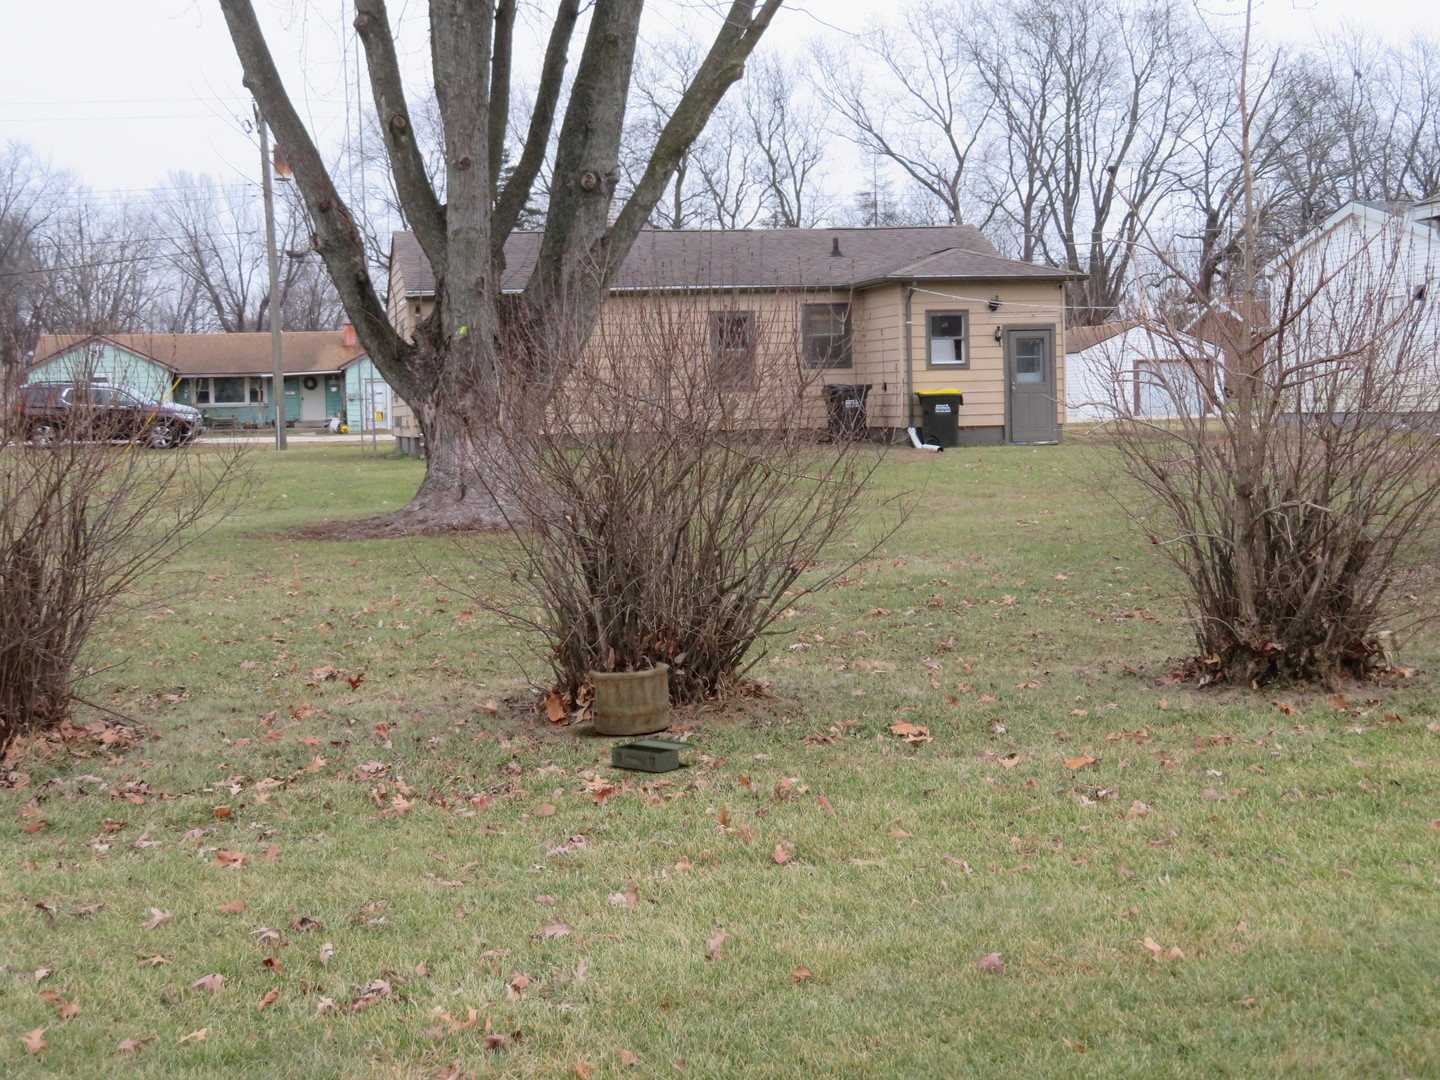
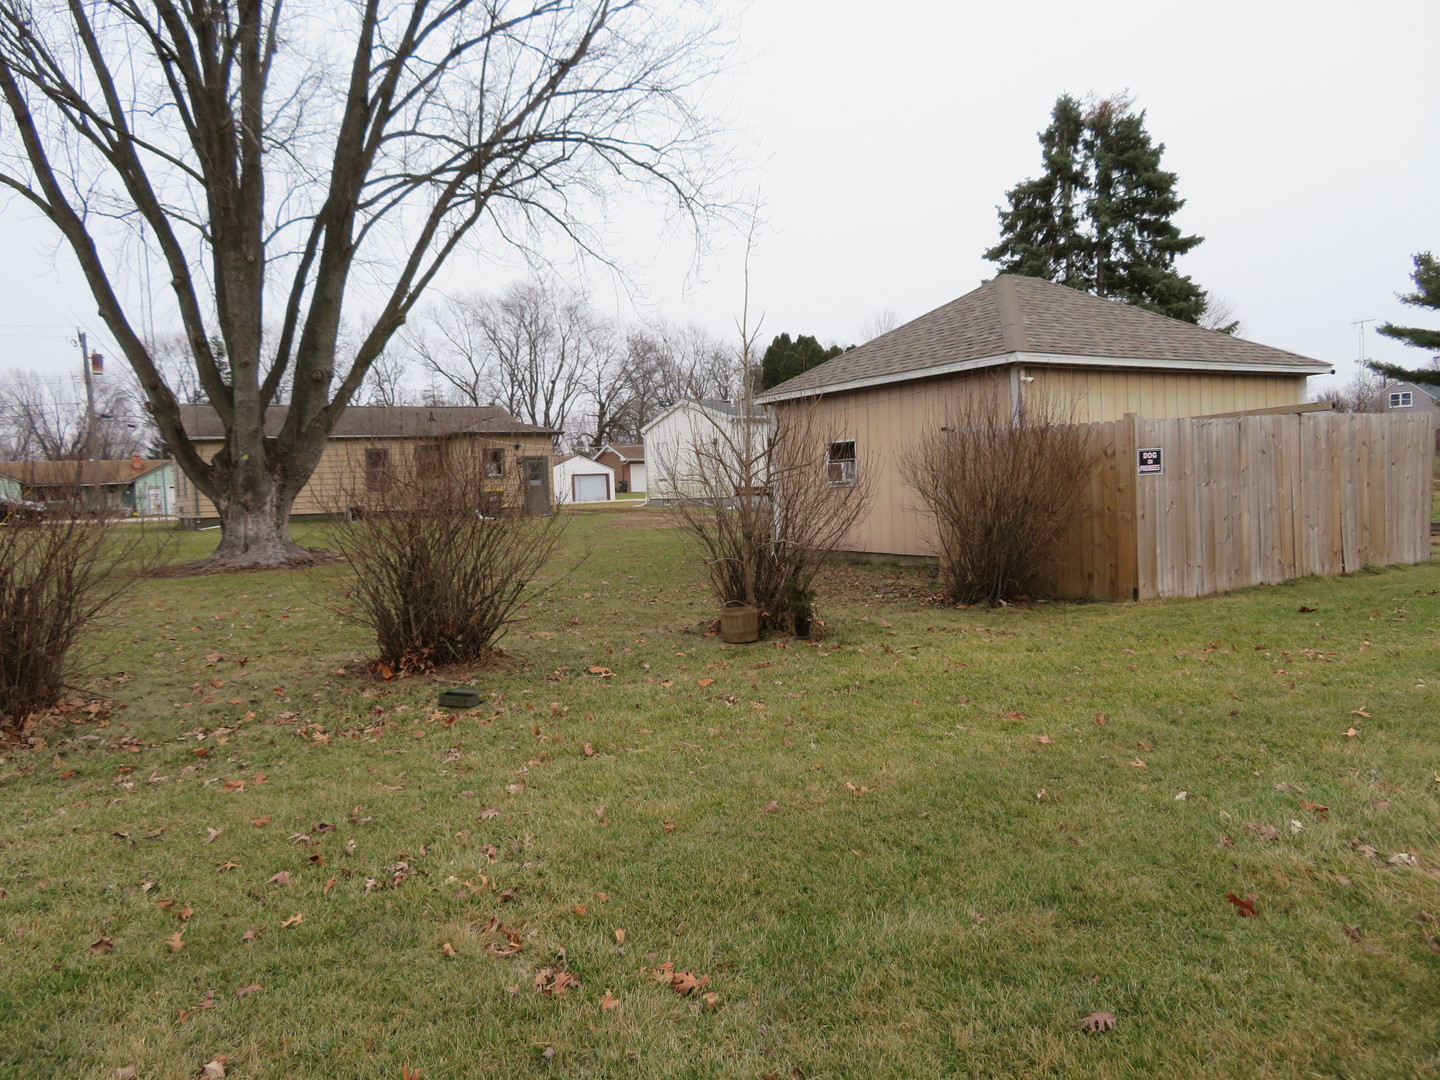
potted plant: none [1308,555,1386,696] -> present [783,571,818,639]
wooden bucket: present [588,662,670,735] -> present [720,607,758,643]

